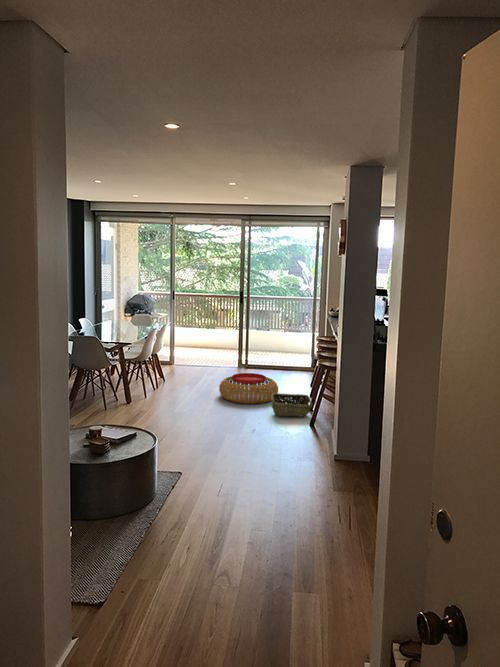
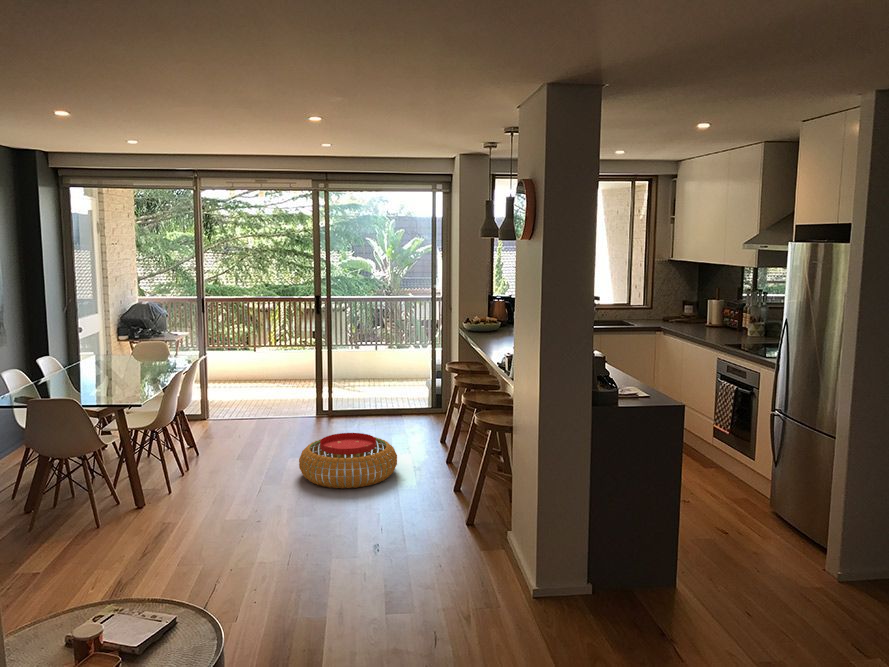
woven basket: present [271,393,312,417] -> none [394,468,465,511]

